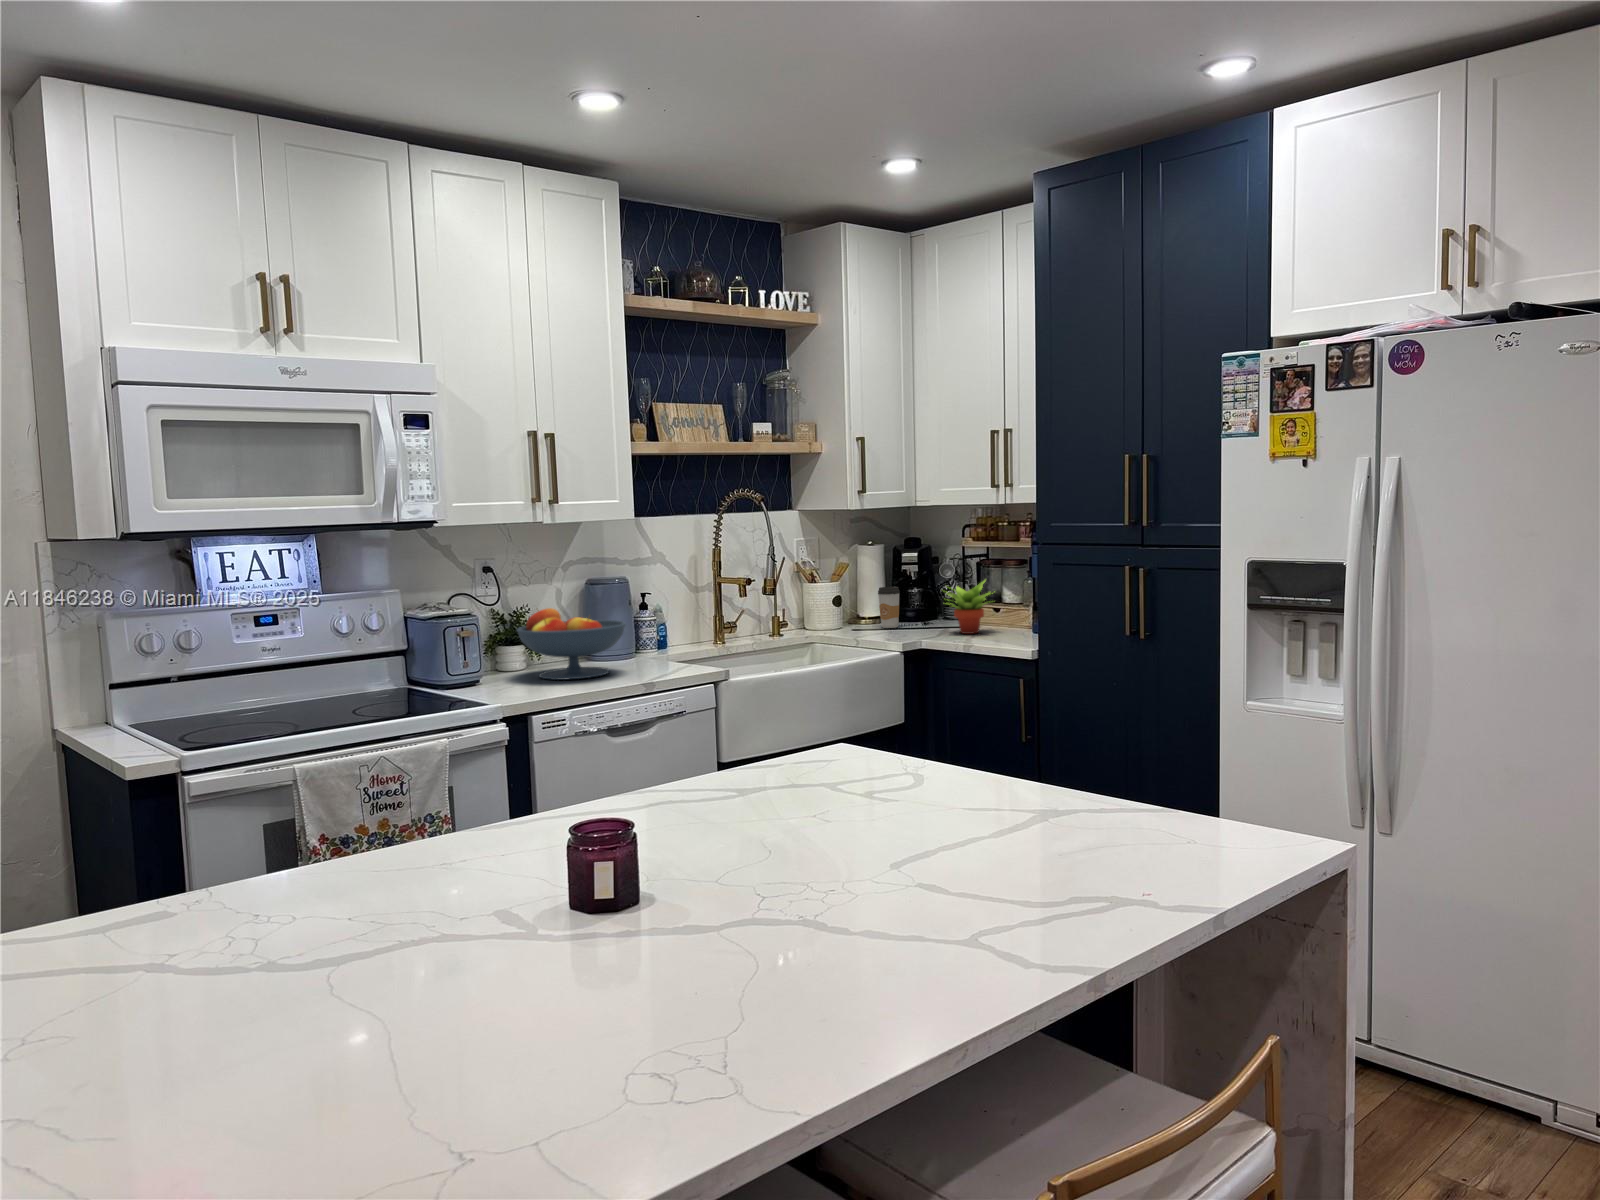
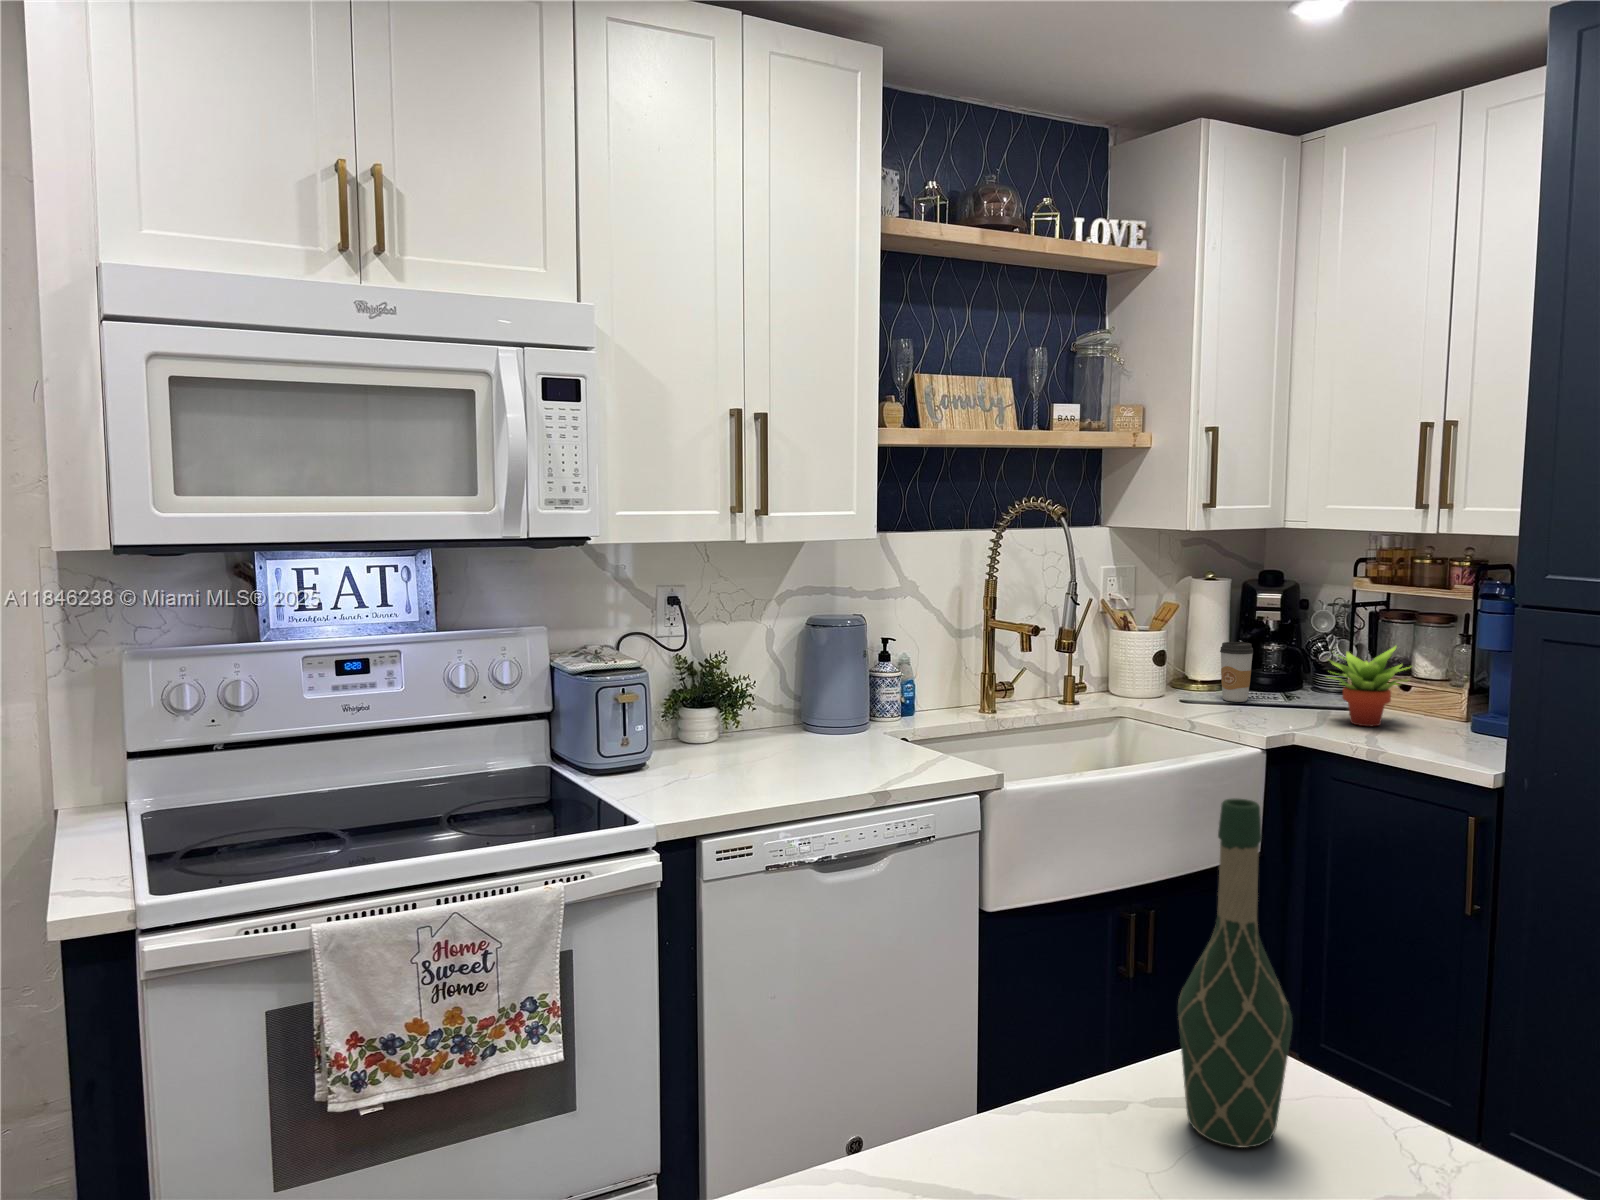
wine bottle: none [805,606,856,767] -> present [1178,799,1292,1148]
fruit bowl: present [517,608,626,680] -> none [700,661,856,773]

